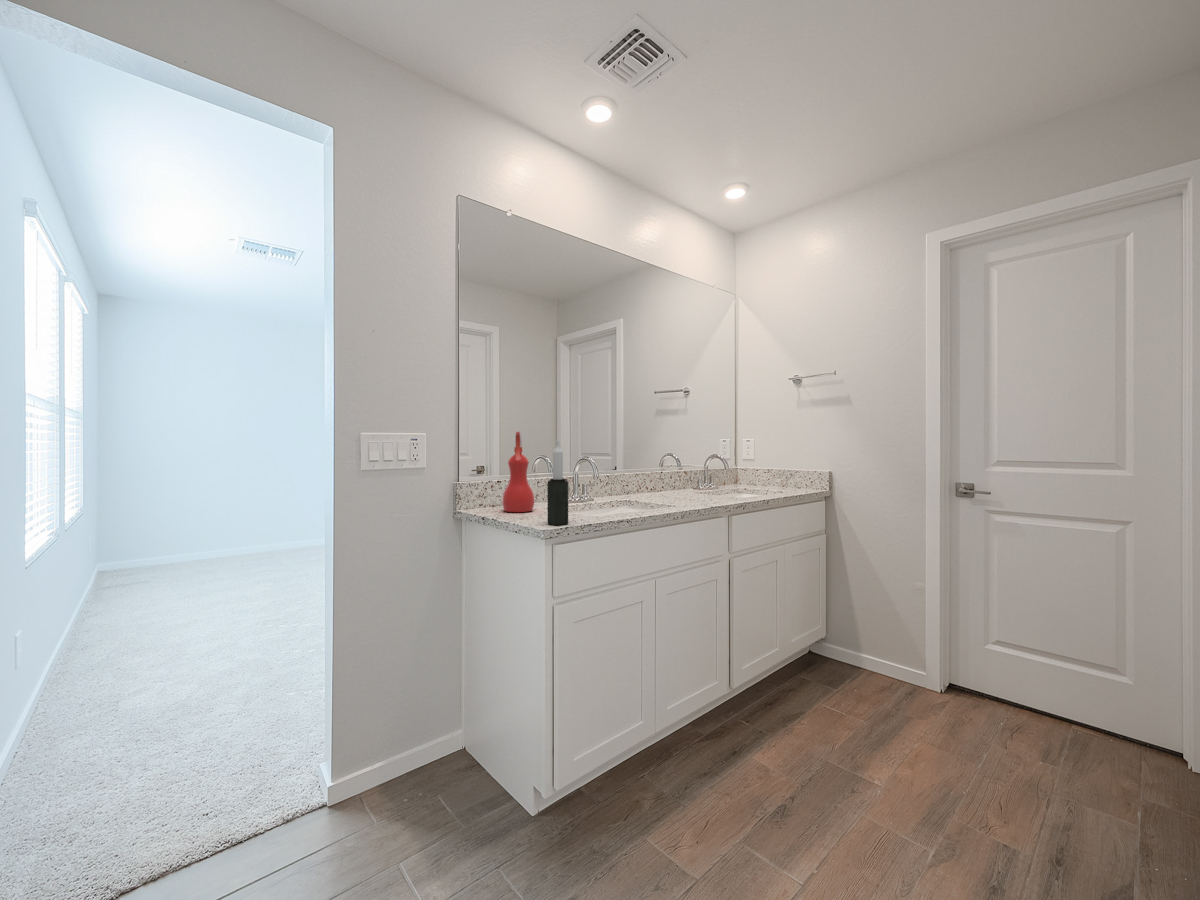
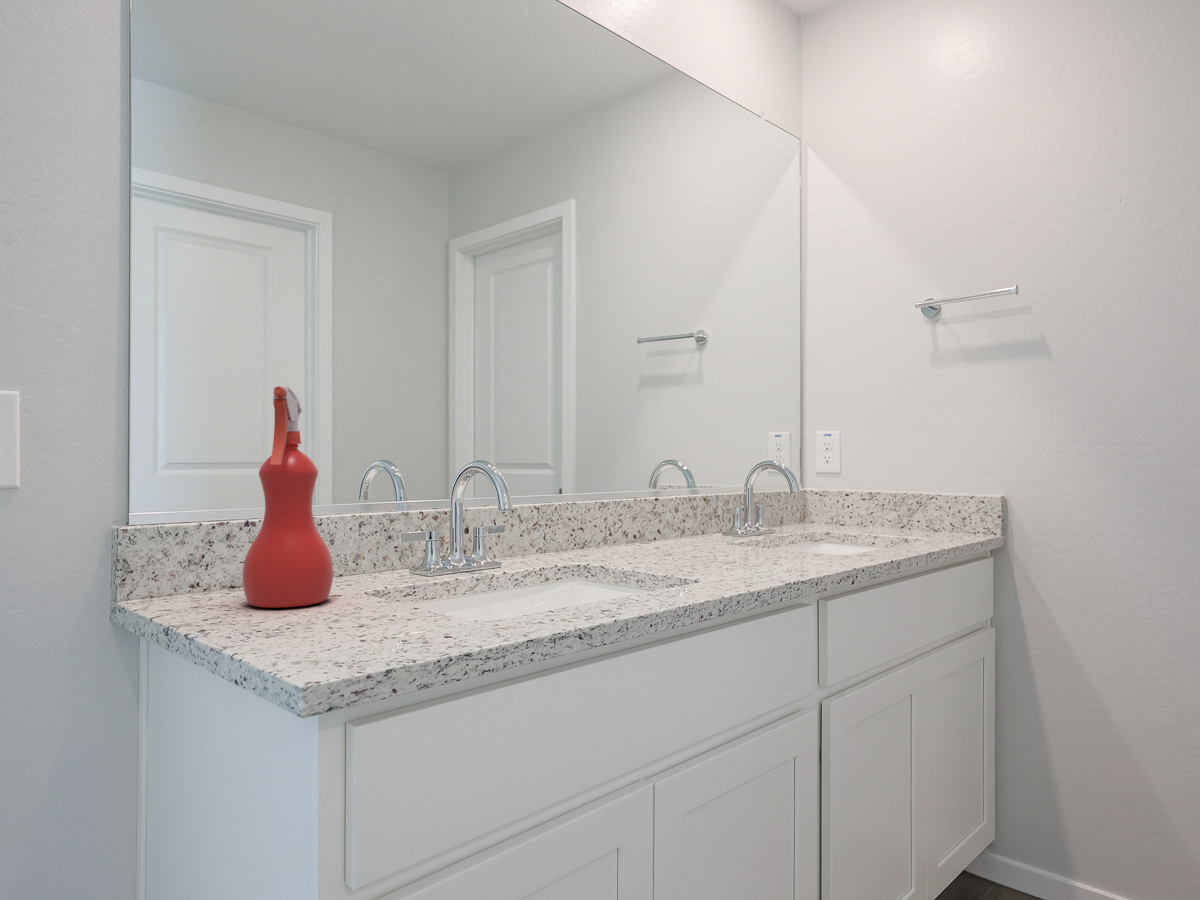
candle: present [548,441,568,525] -> none [332,397,397,659]

